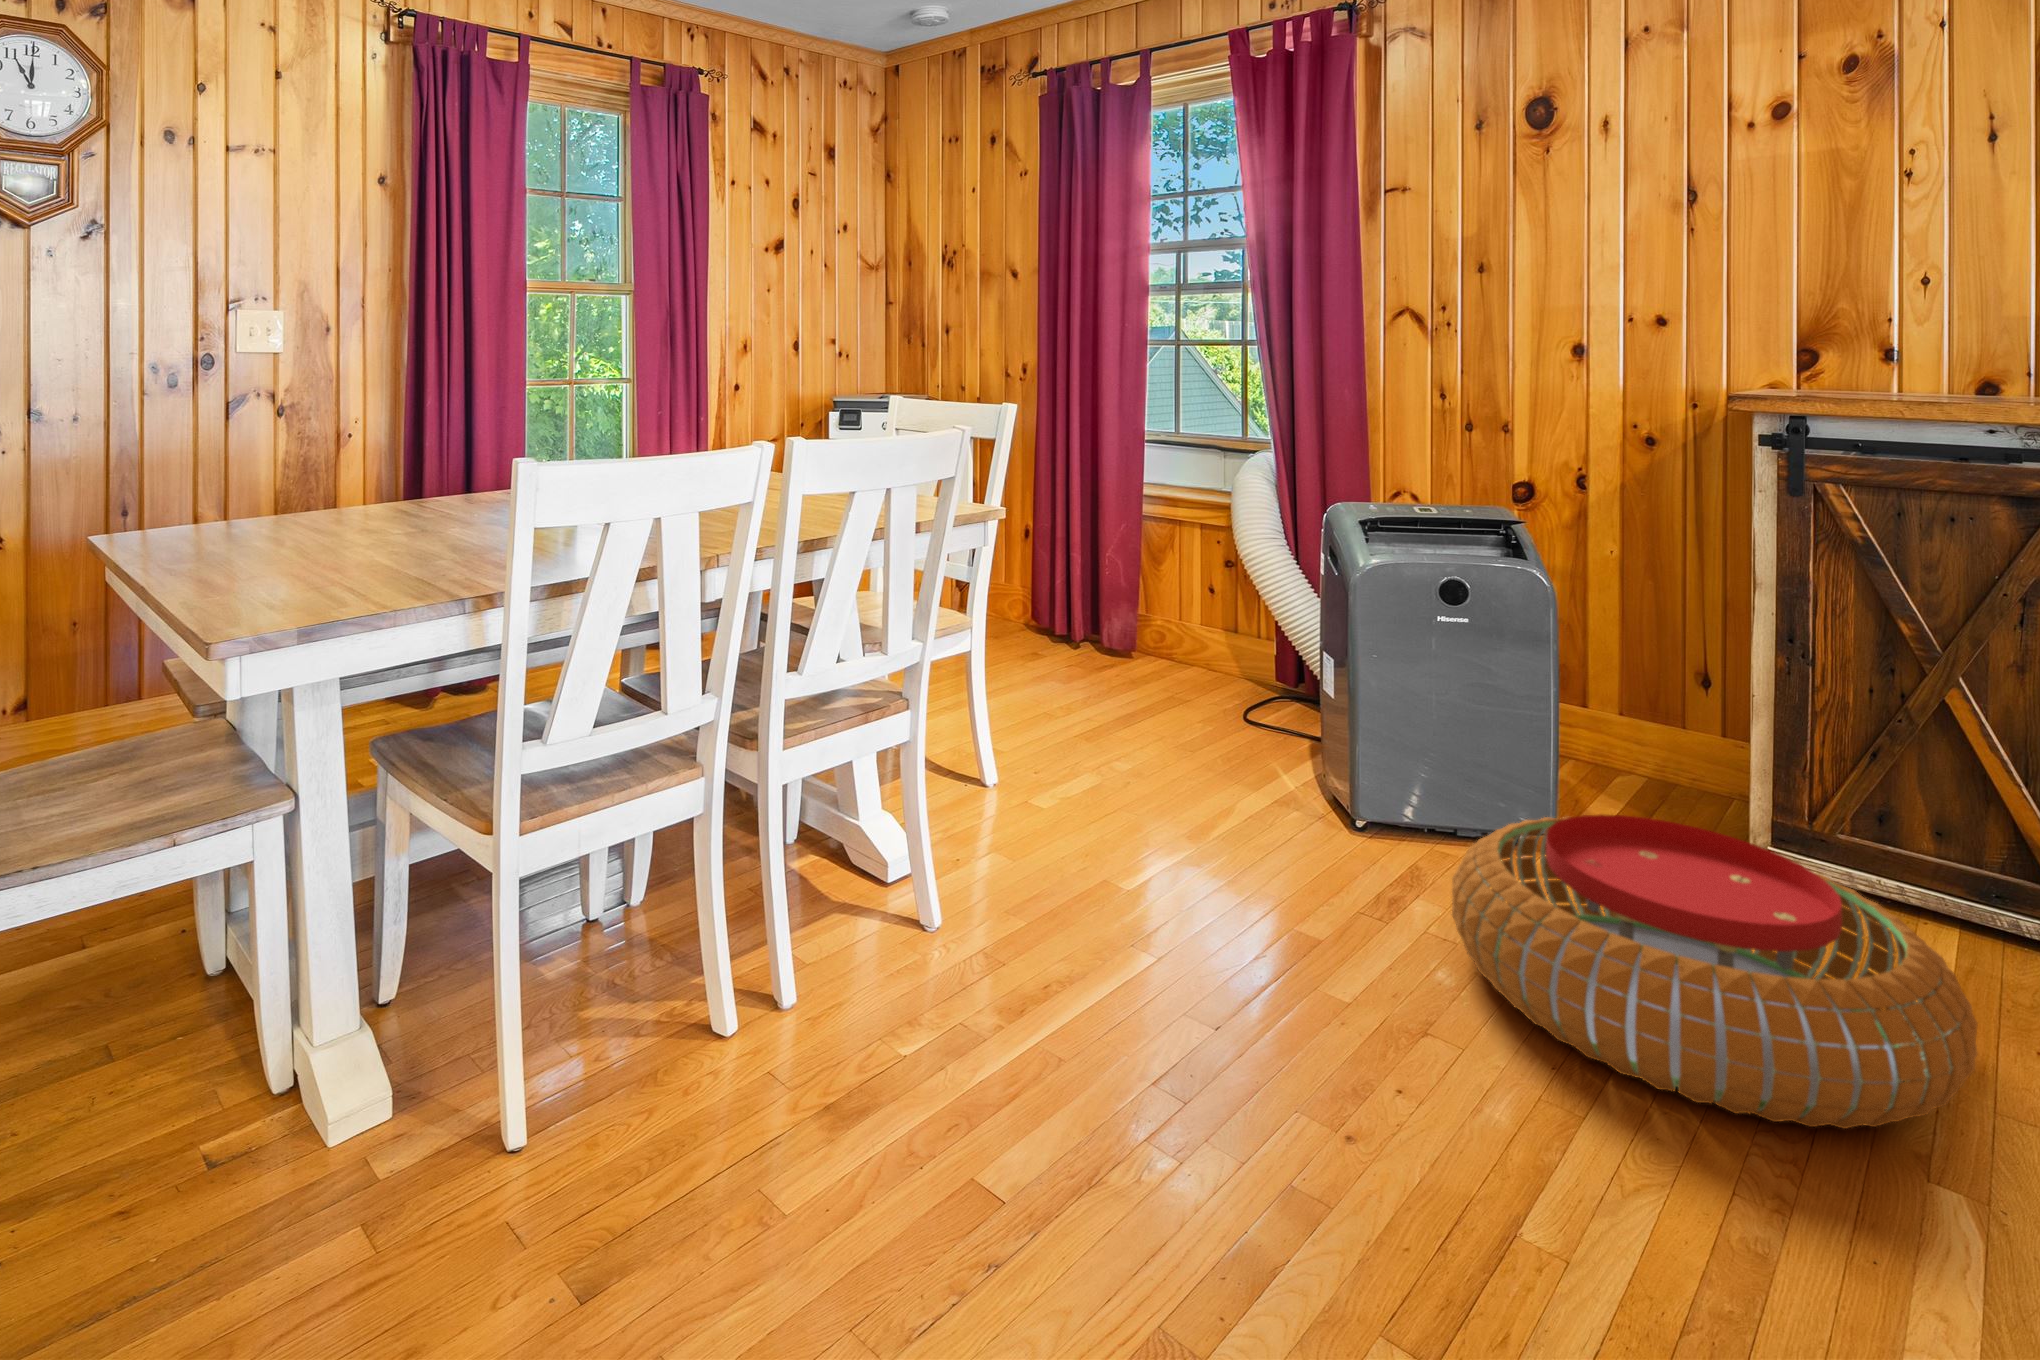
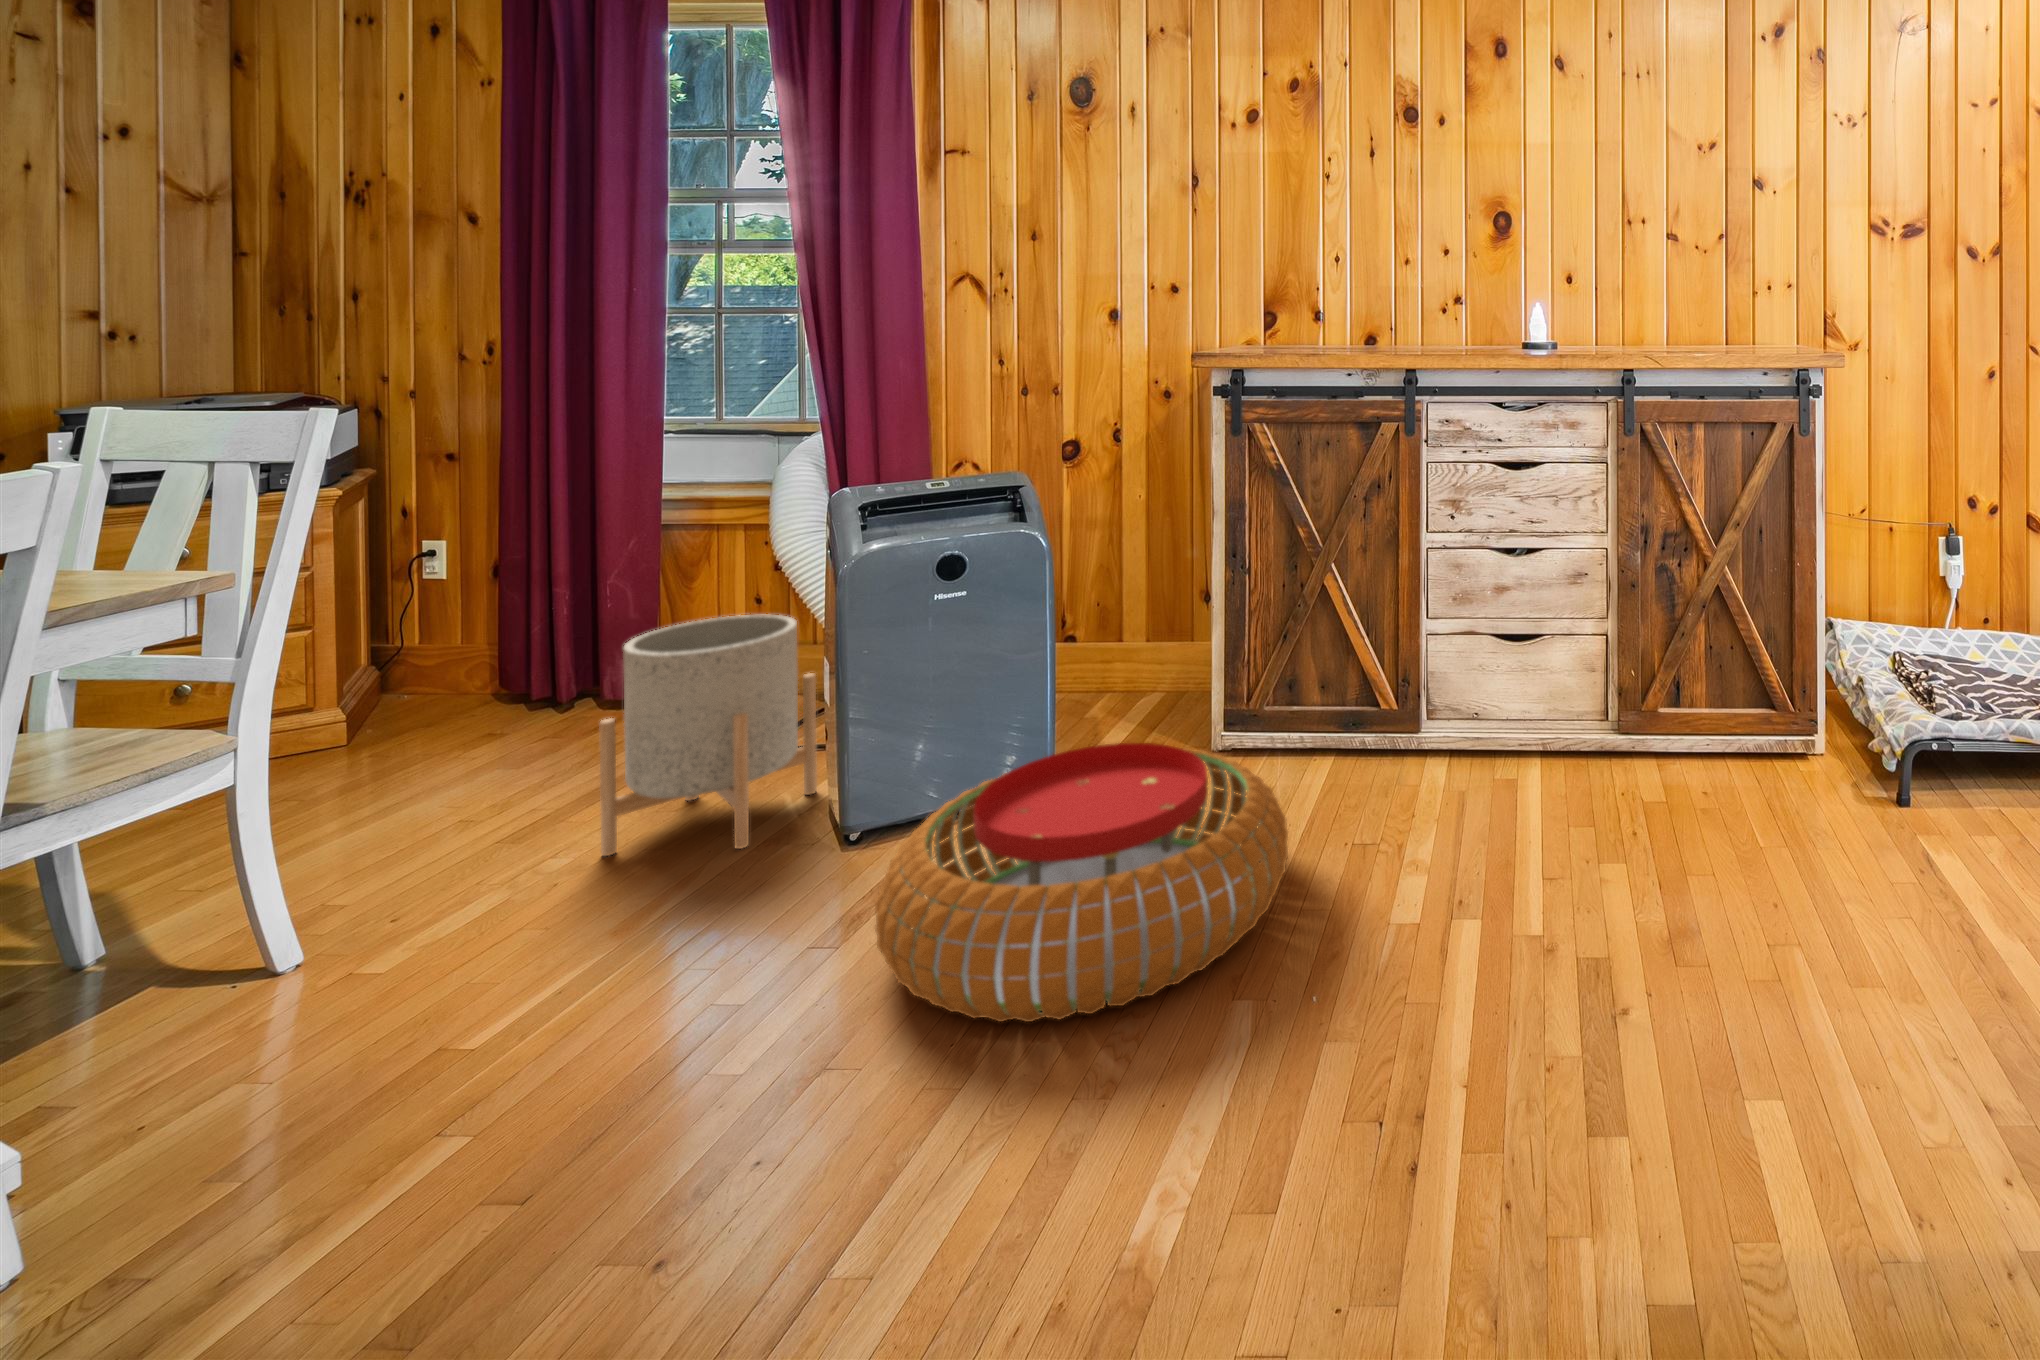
planter: none [1165,605,1309,808] -> present [600,614,817,856]

